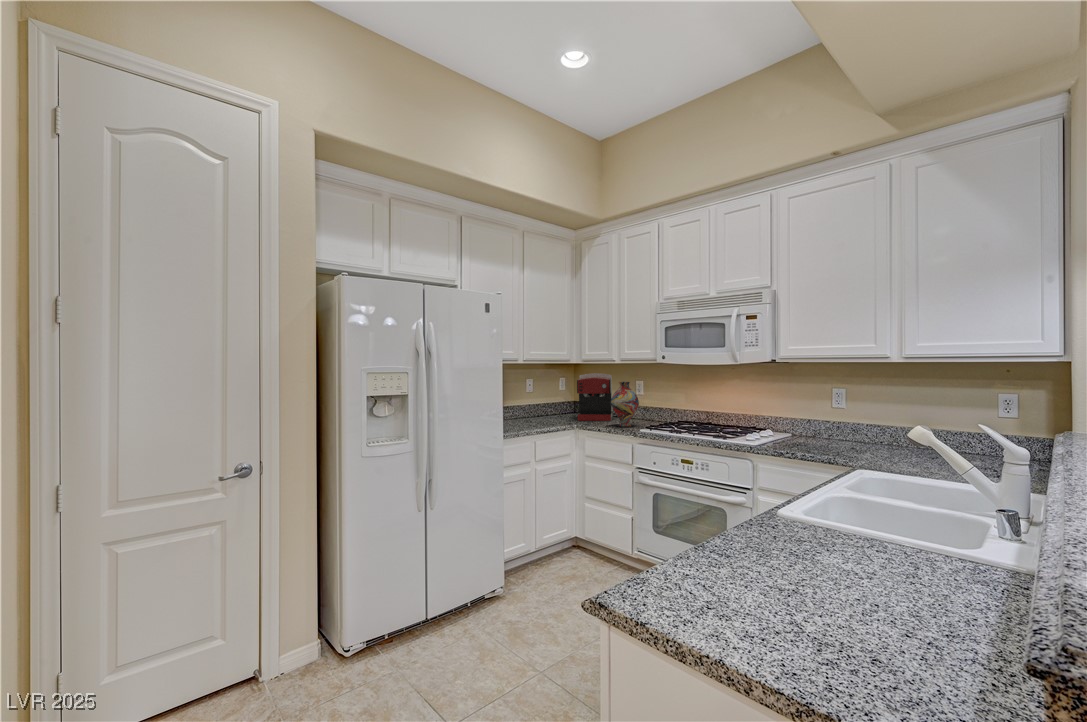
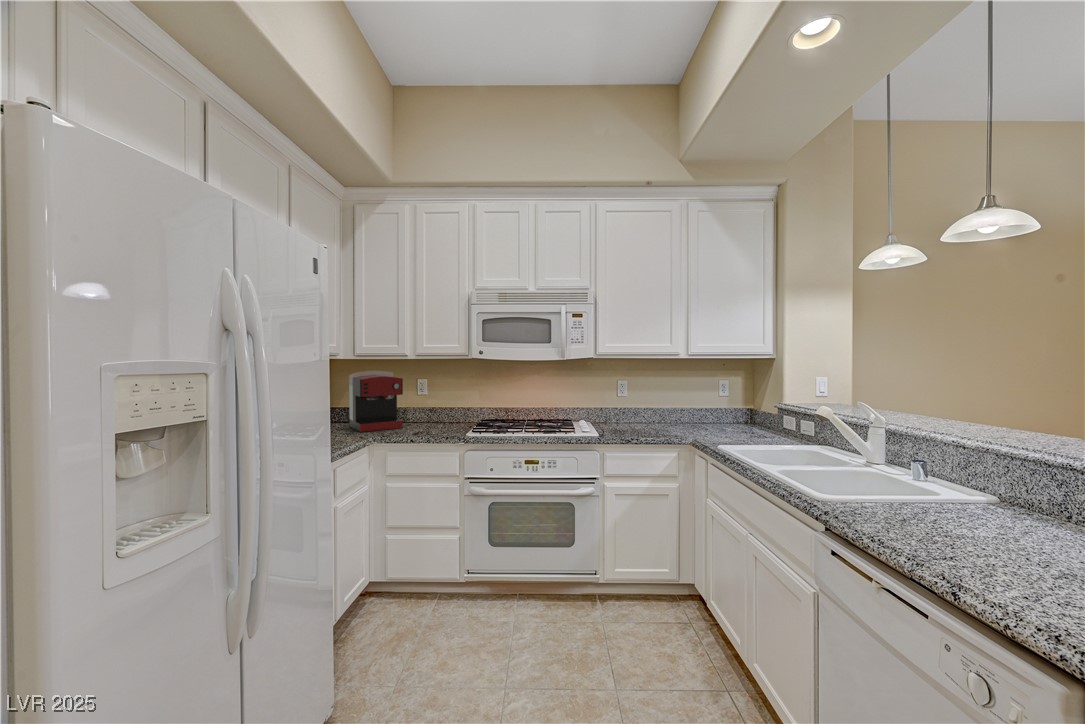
vase: present [611,382,639,426] -> none [419,380,452,433]

